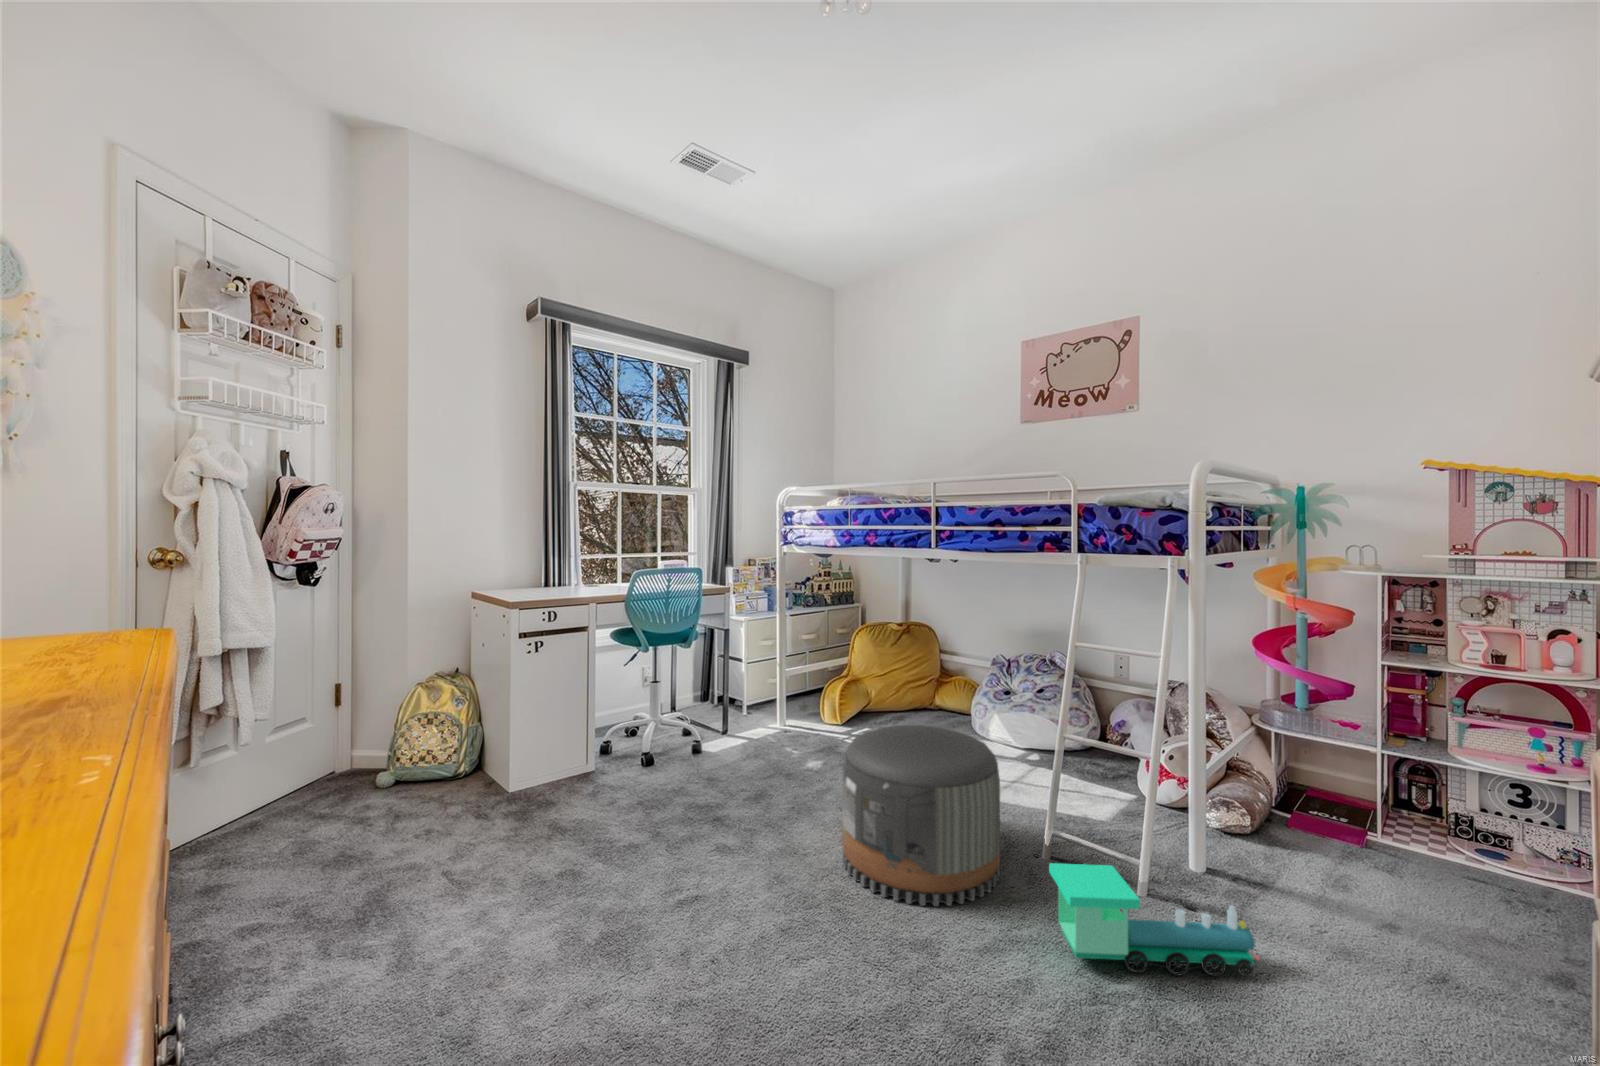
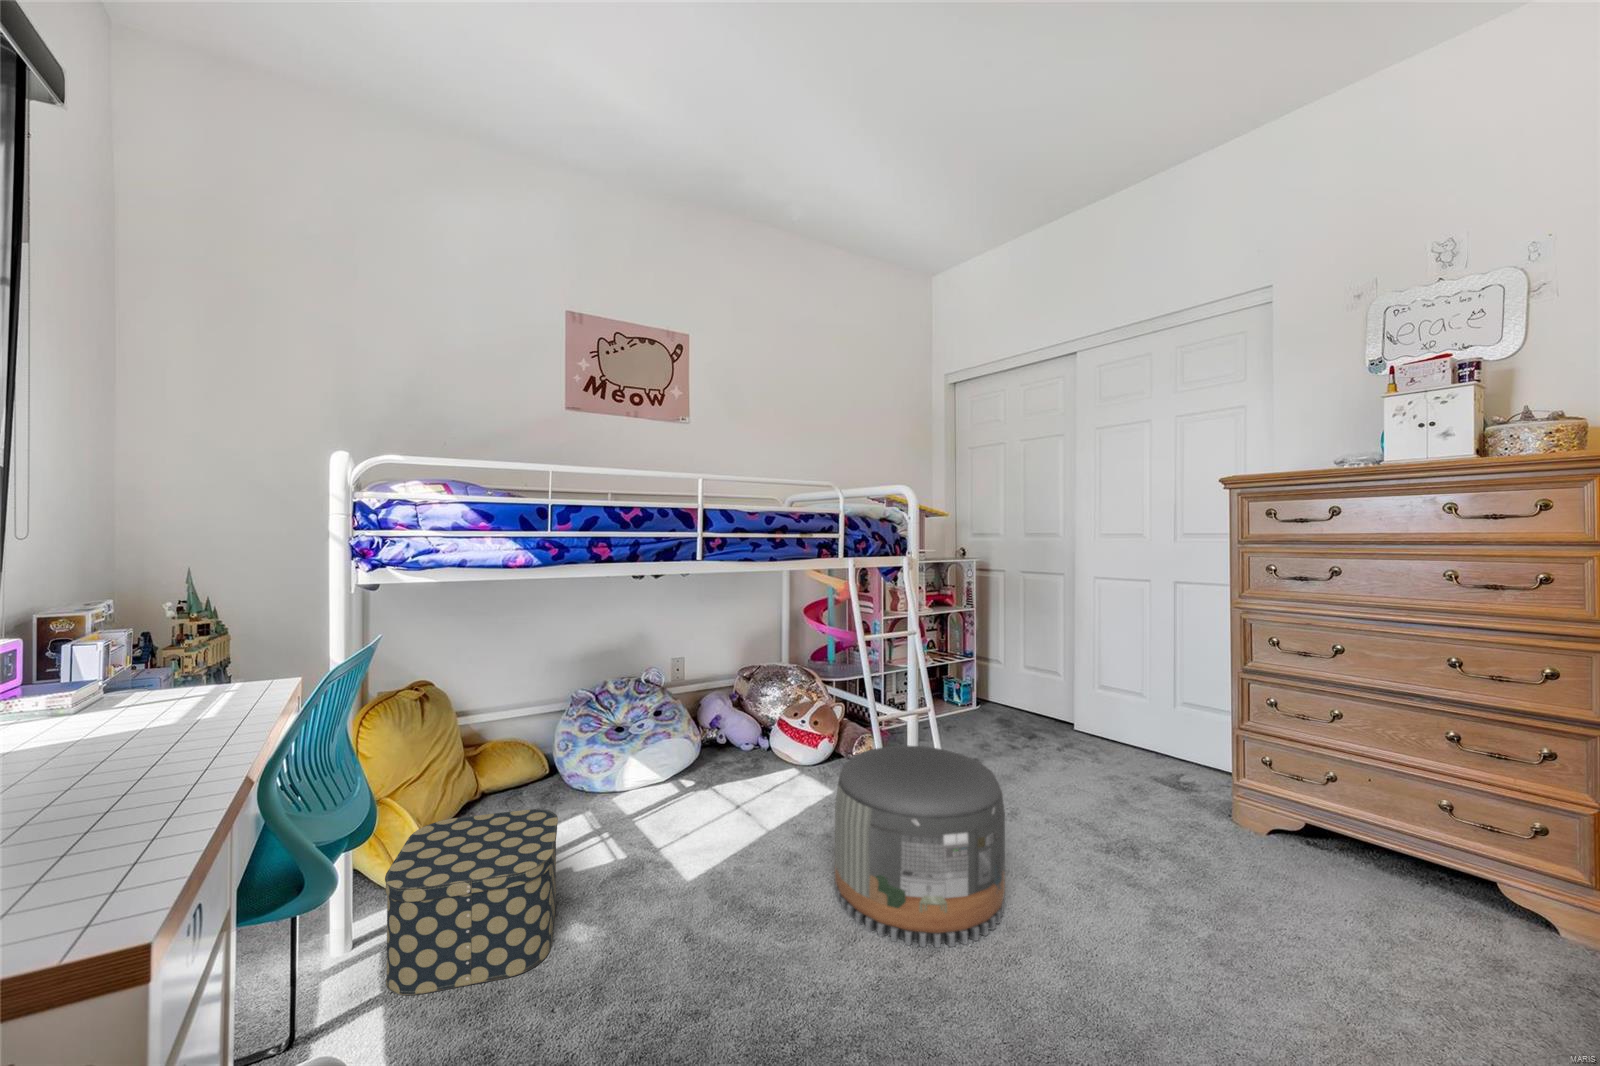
storage box: none [755,681,842,755] -> present [385,809,558,995]
toy train: present [1049,863,1259,976] -> none [1013,772,1077,851]

